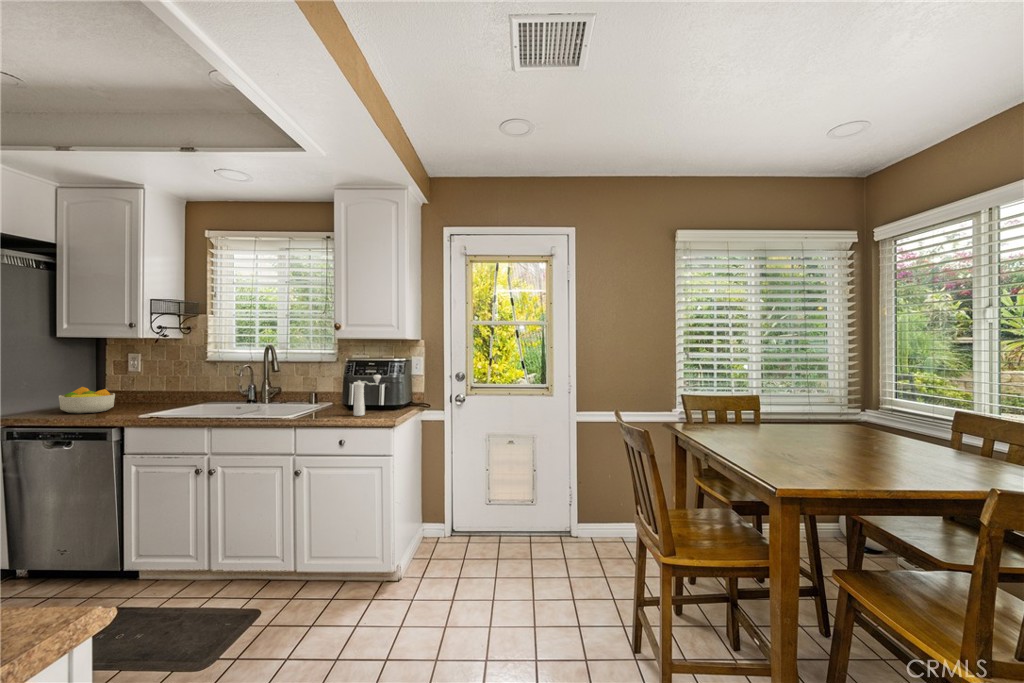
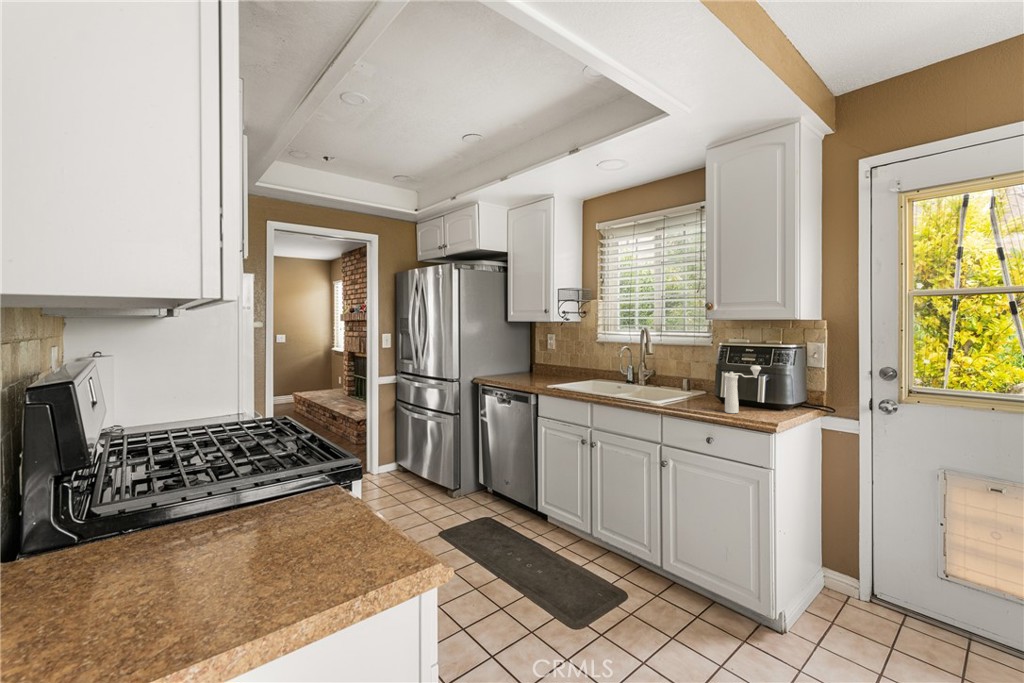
fruit bowl: present [59,387,115,413] -> none [502,361,535,382]

